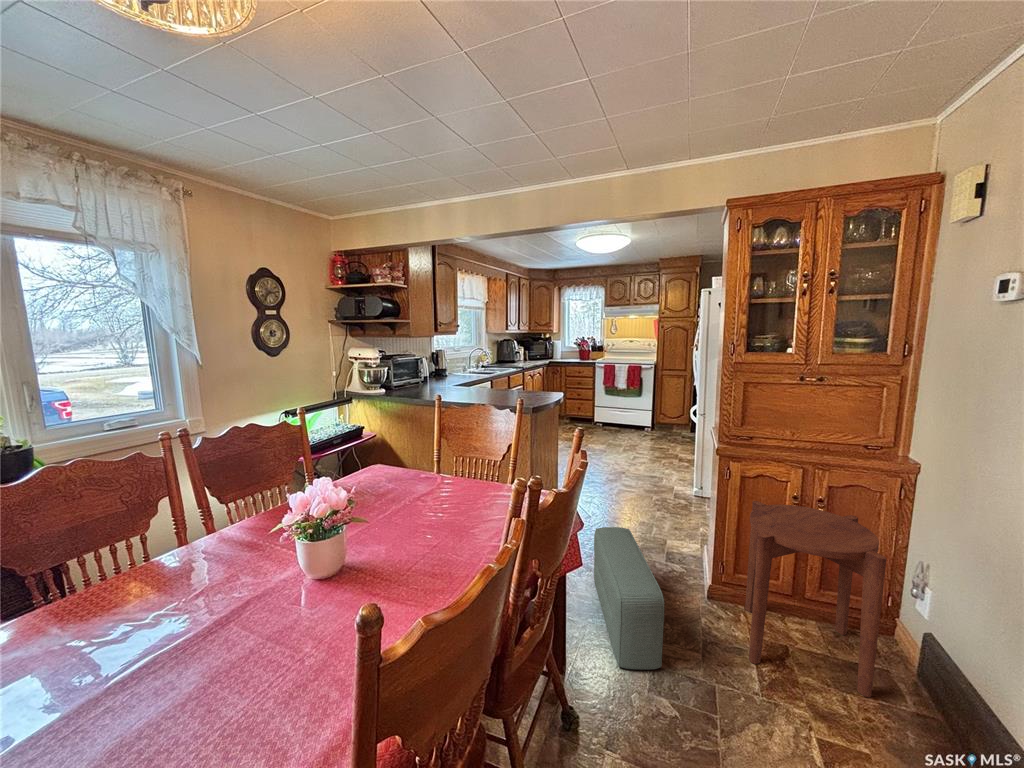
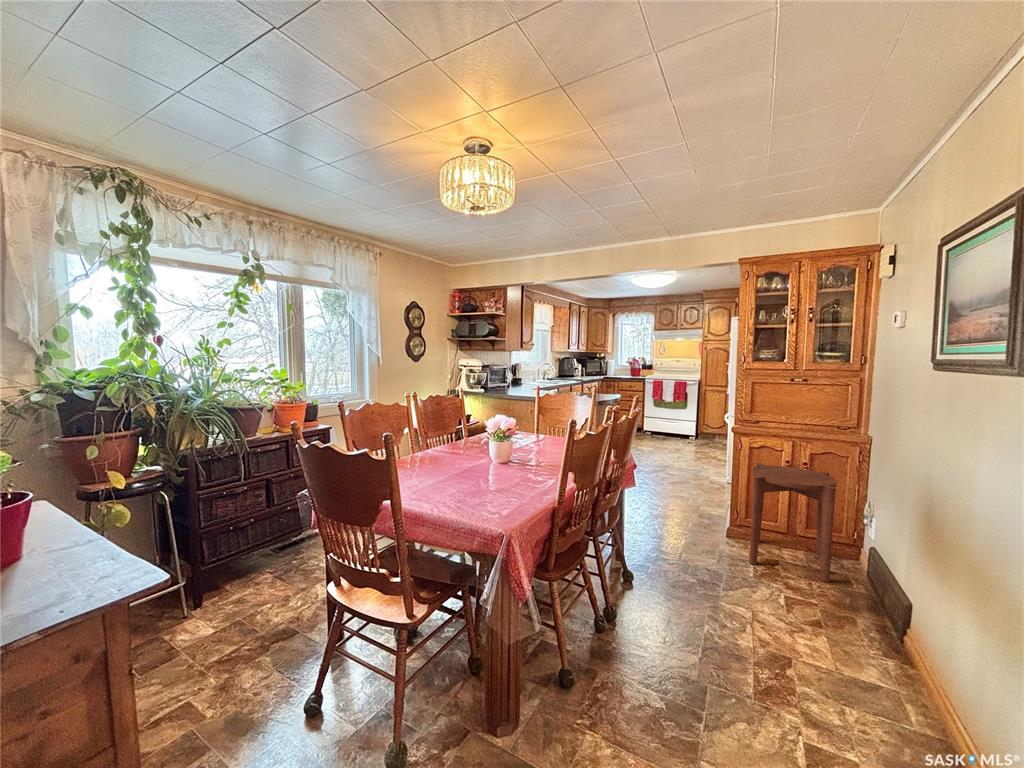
pouf: present [594,527,664,670] -> none [643,483,690,562]

